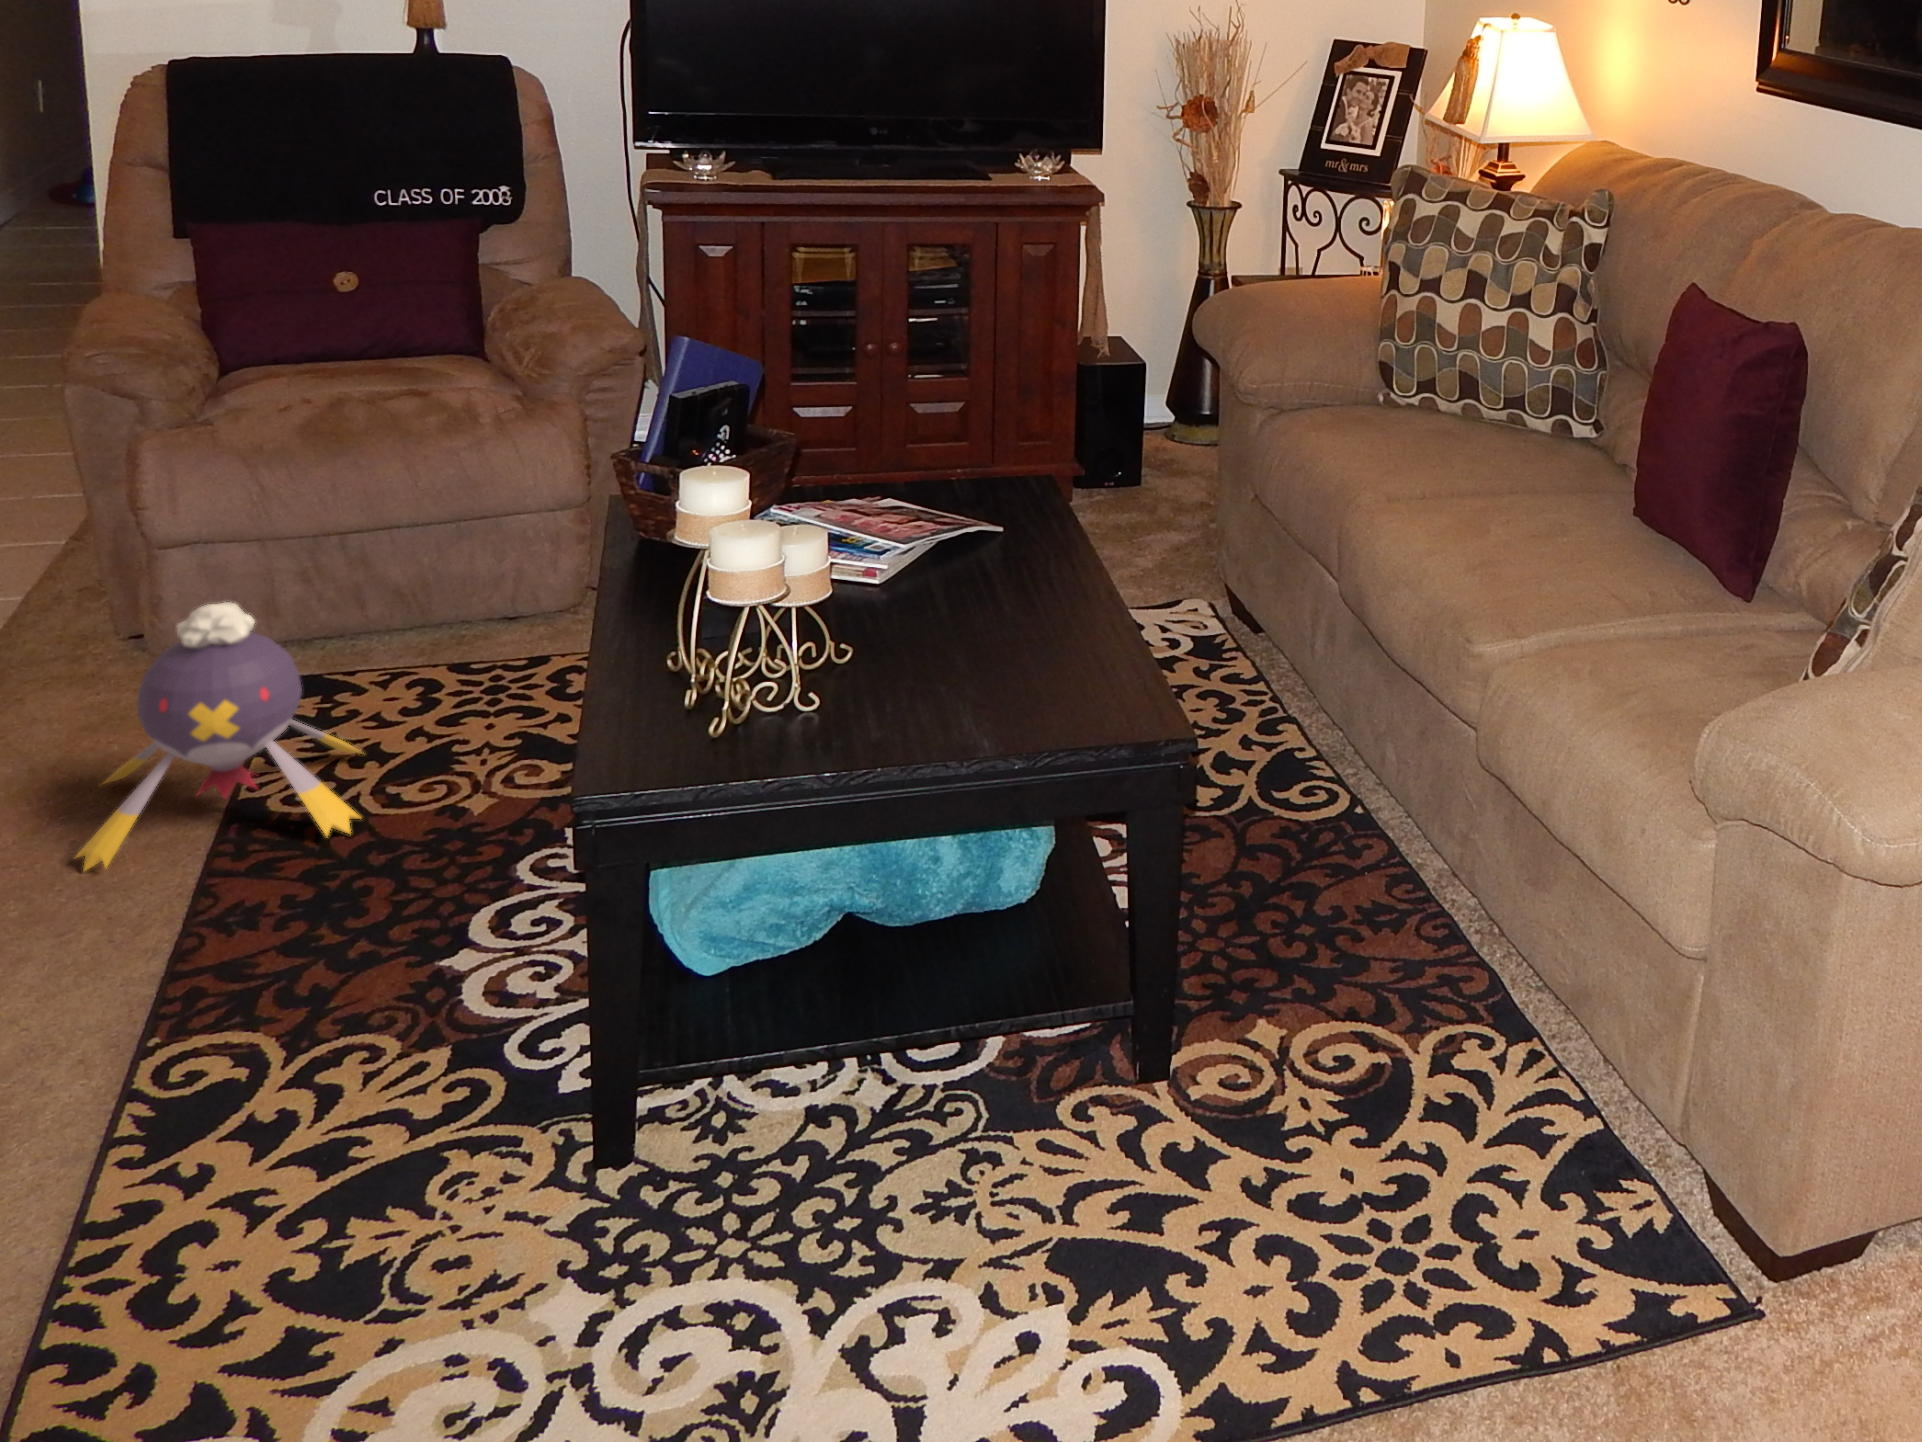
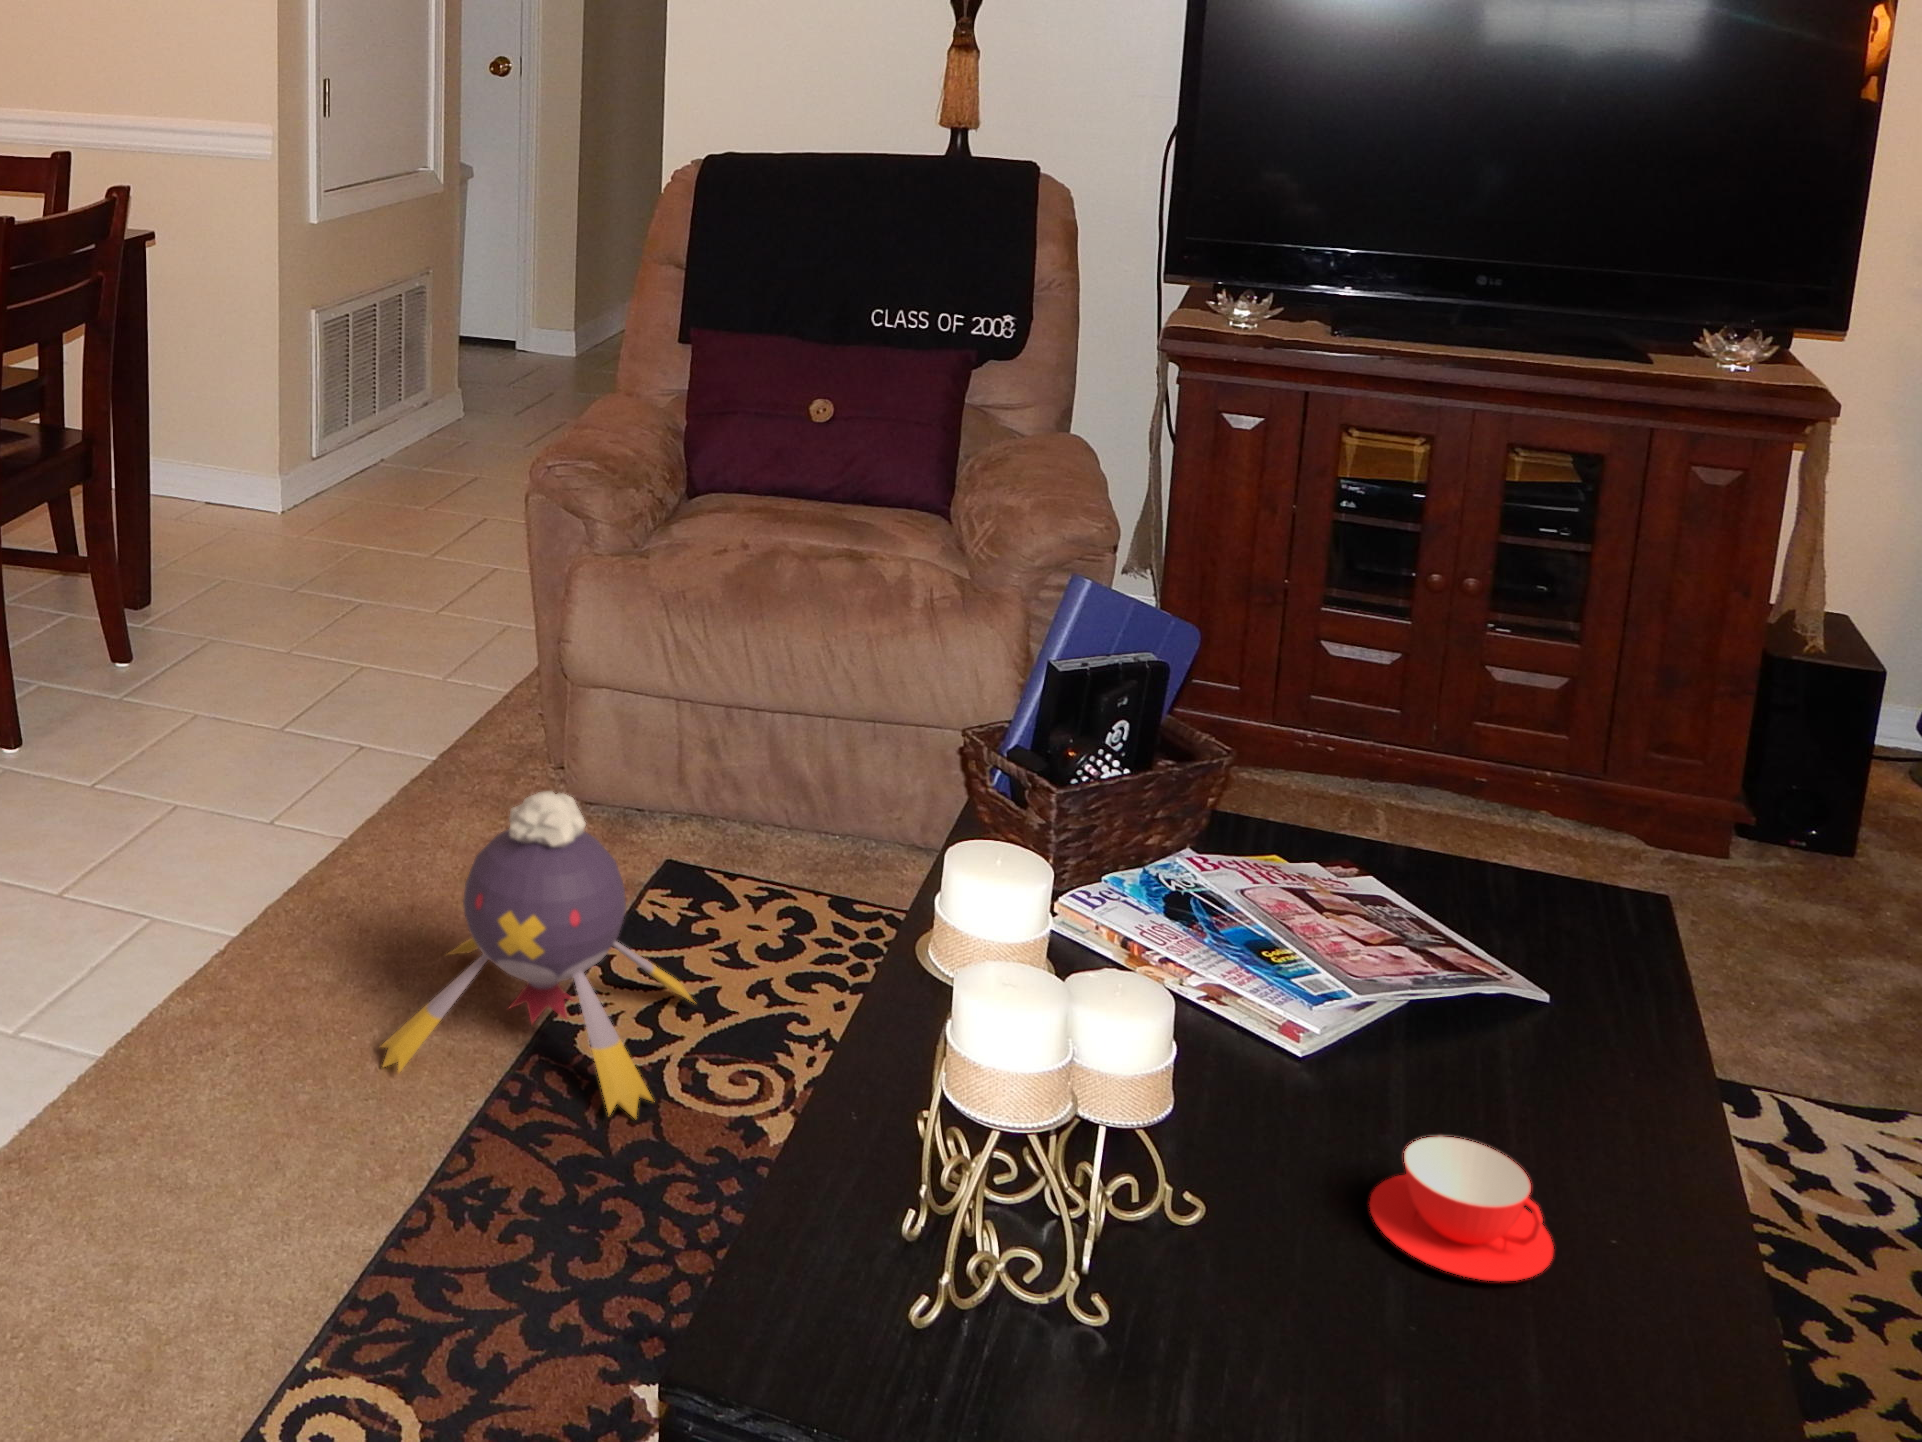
teacup: none [938,579,1033,640] -> present [1369,1136,1554,1281]

